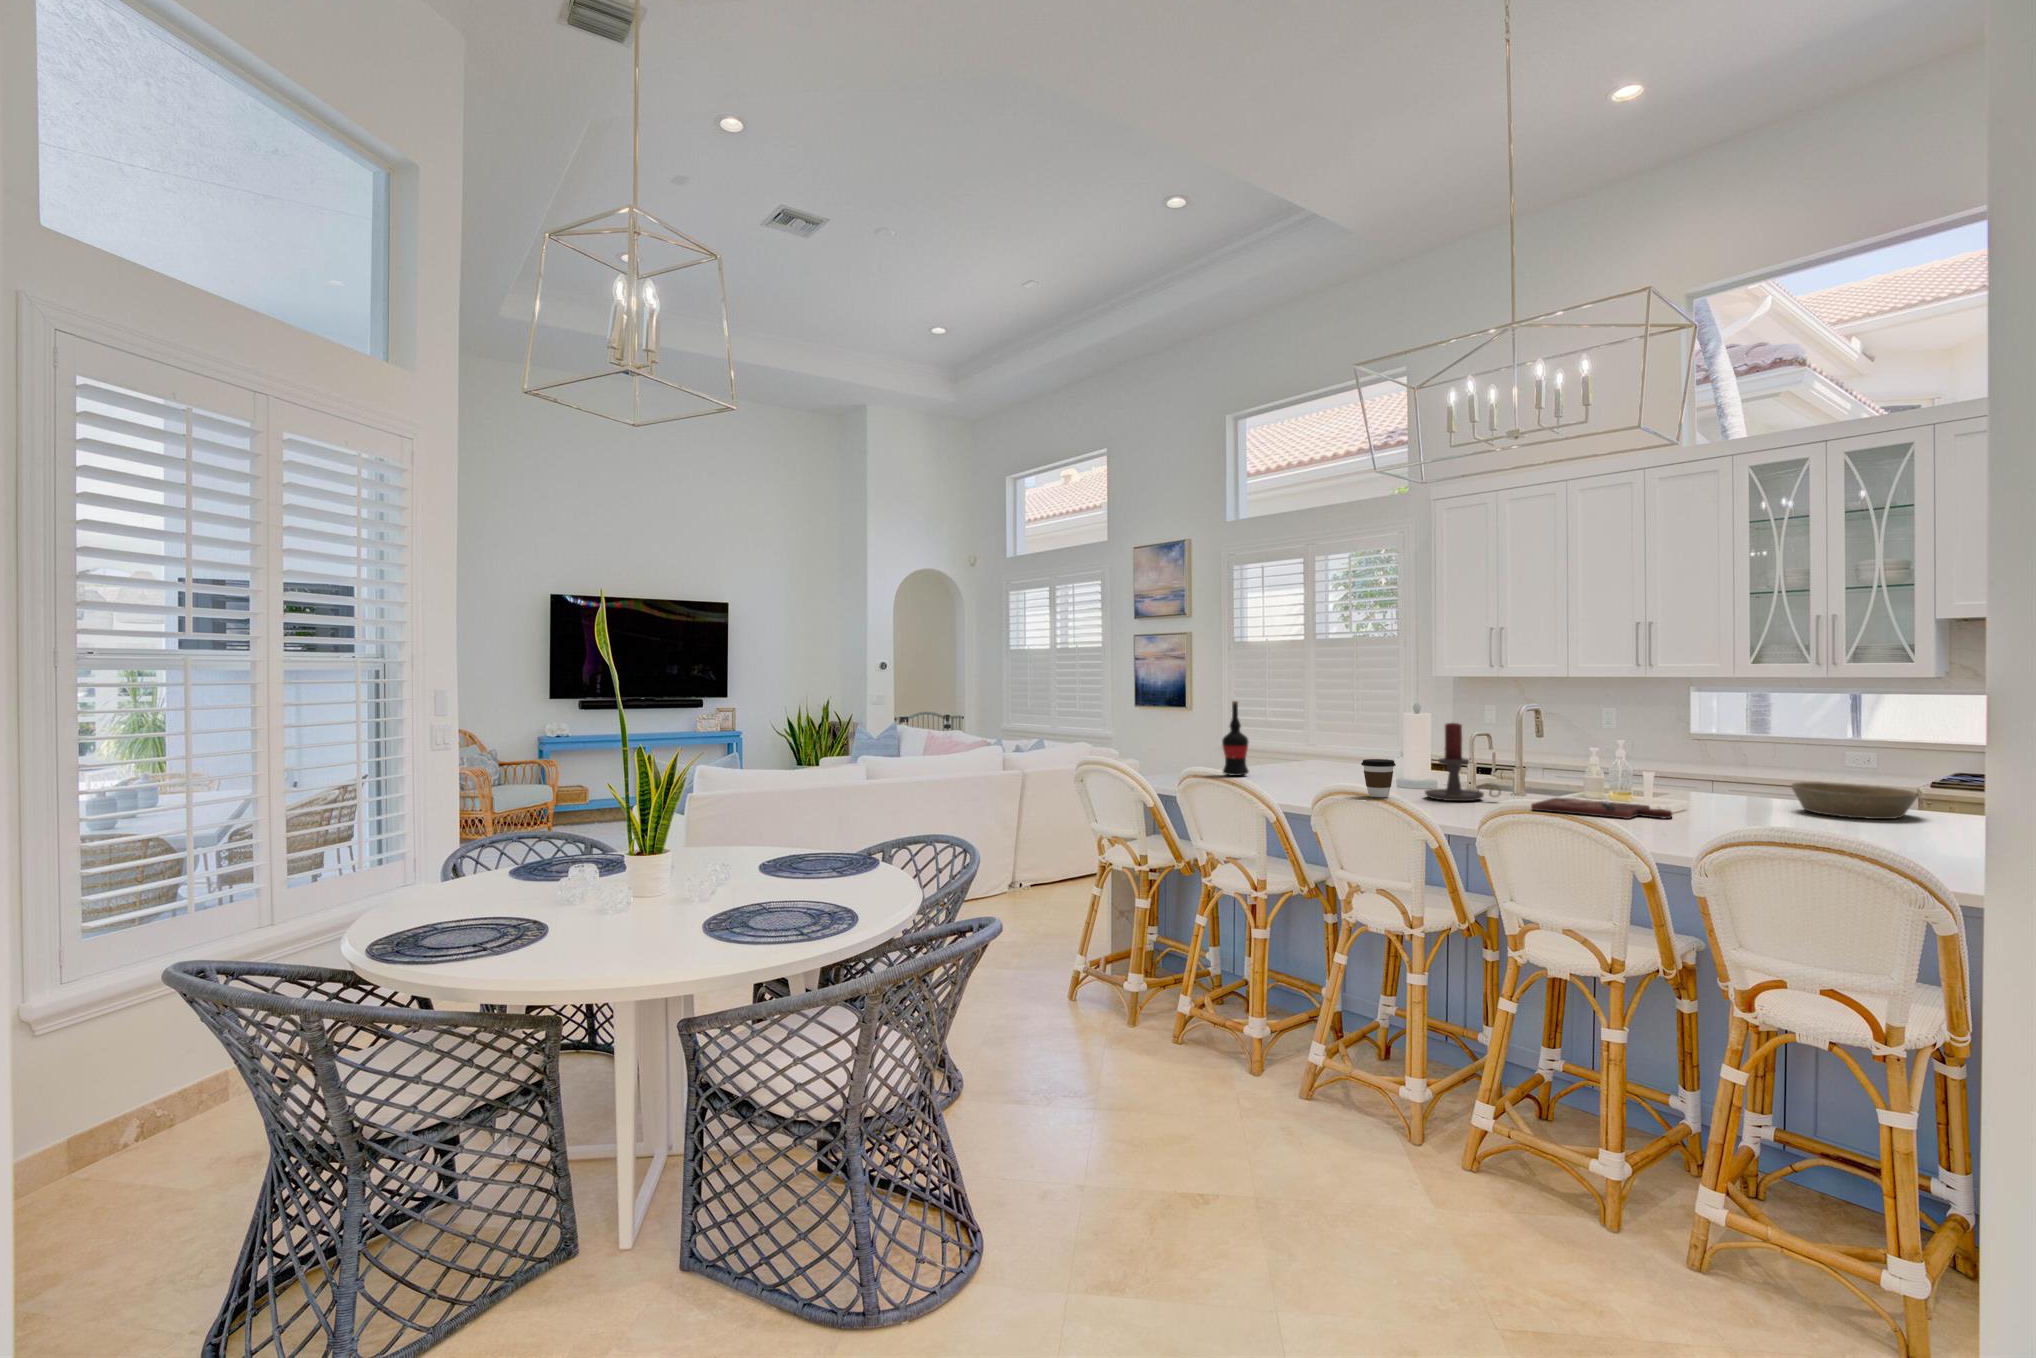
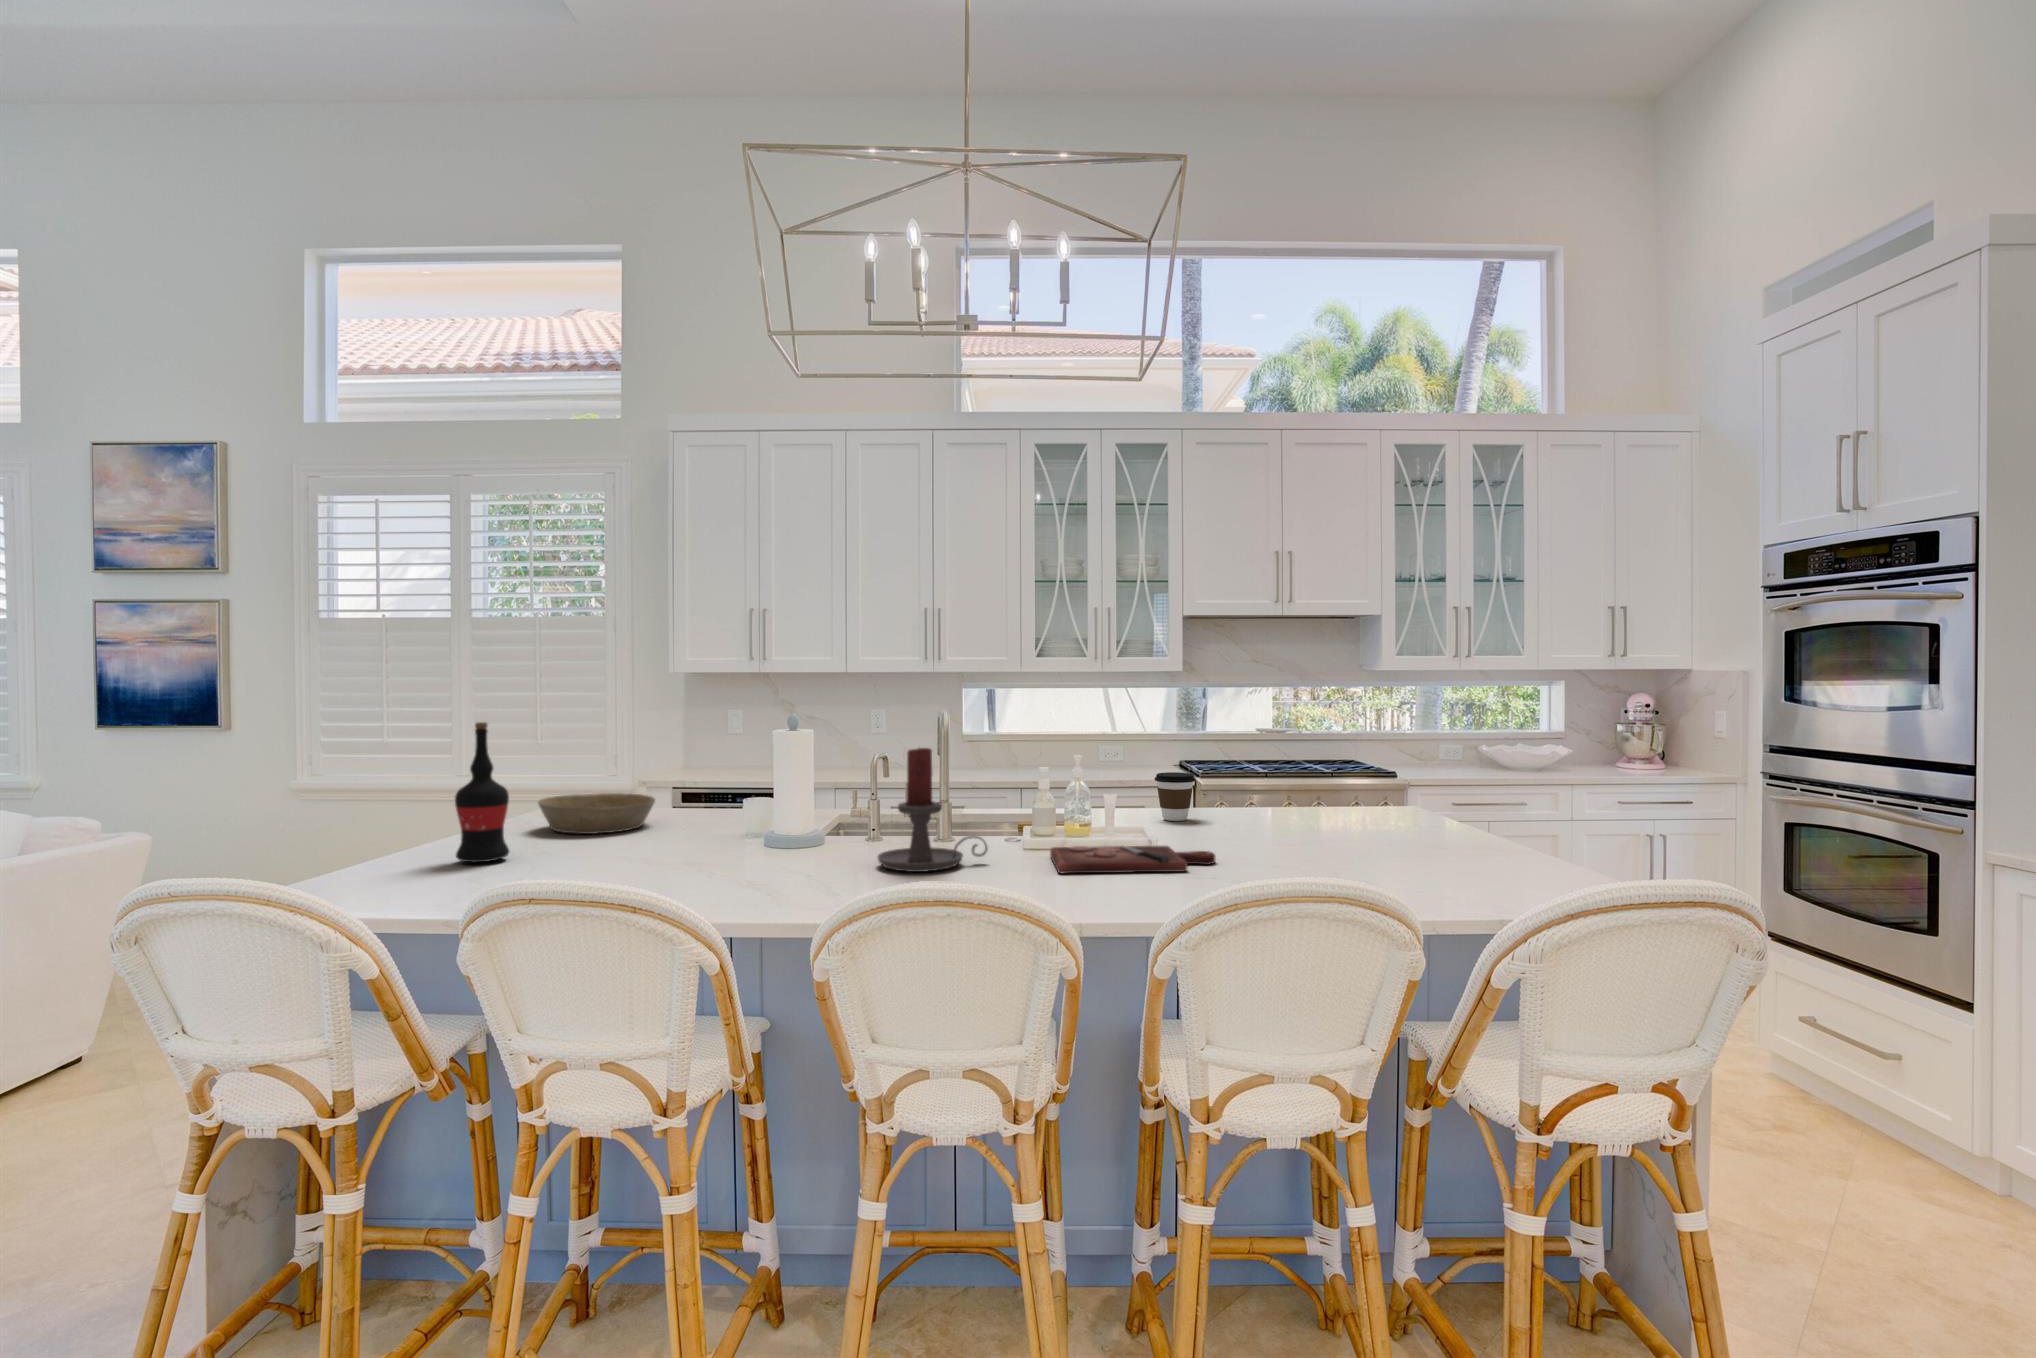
coffee cup: present [1361,759,1396,797] -> present [1155,772,1195,821]
bowl: present [1791,782,1918,819] -> present [538,793,655,834]

